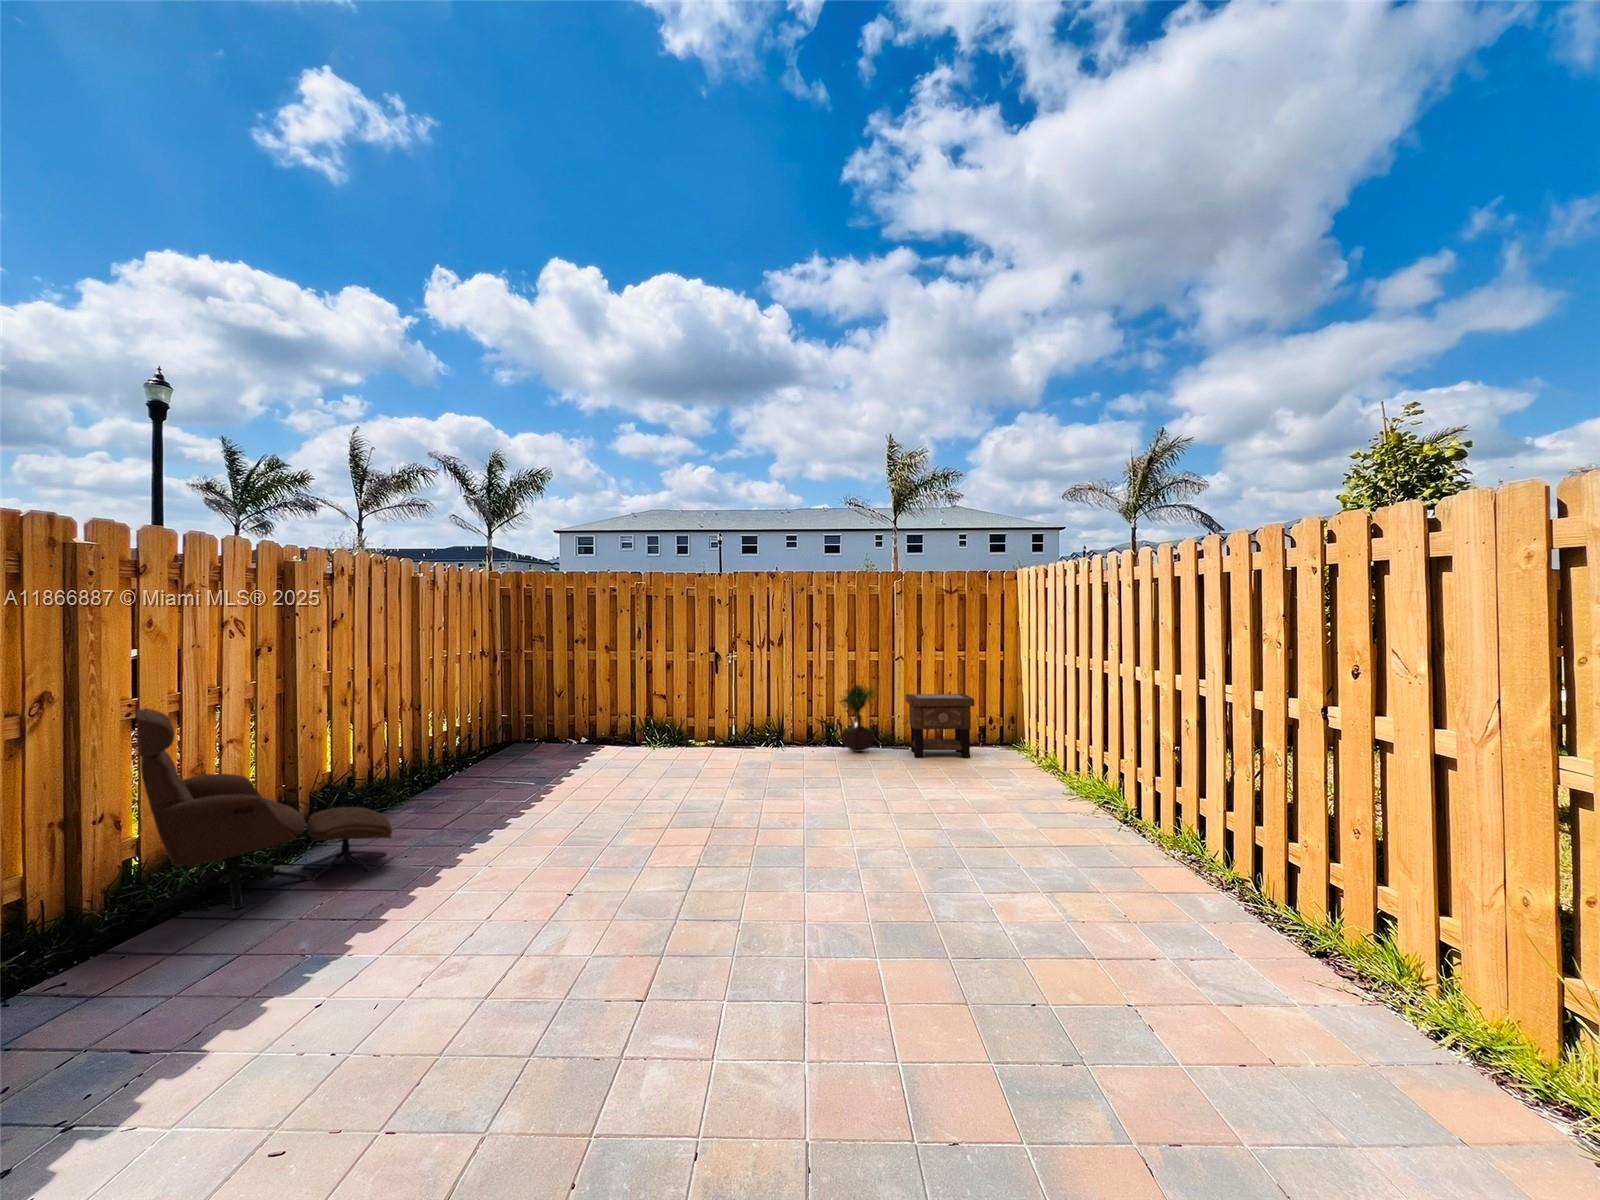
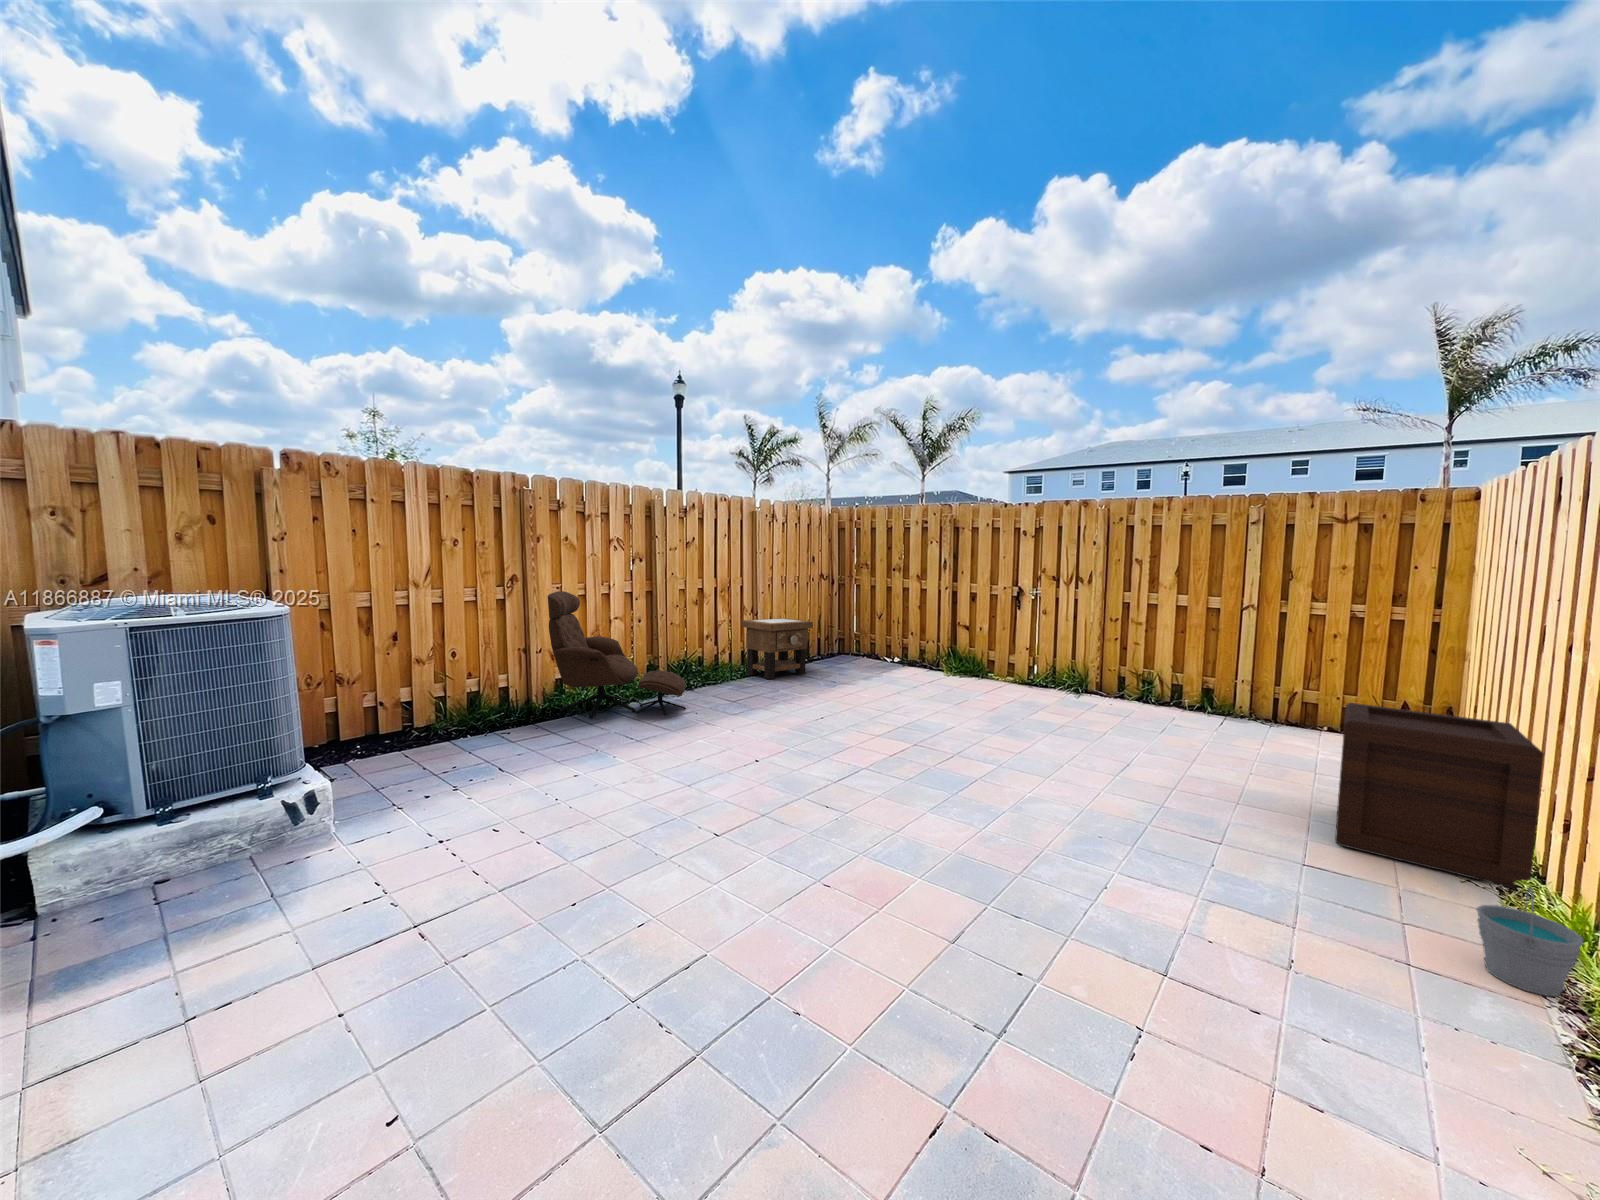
potted tree: present [839,683,875,752] -> none [1143,624,1206,715]
side table: present [906,694,975,758] -> present [742,618,813,679]
wooden crate: none [1016,721,1134,821] -> present [1335,703,1544,889]
bucket: none [1161,813,1207,874] -> present [1477,887,1583,996]

